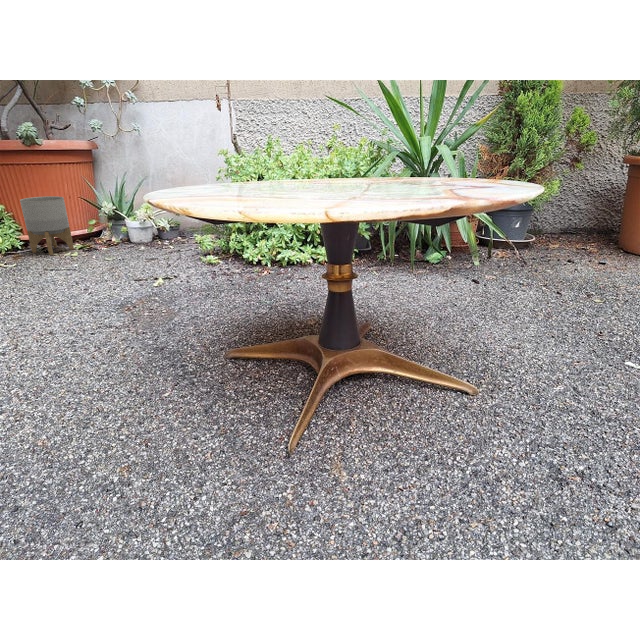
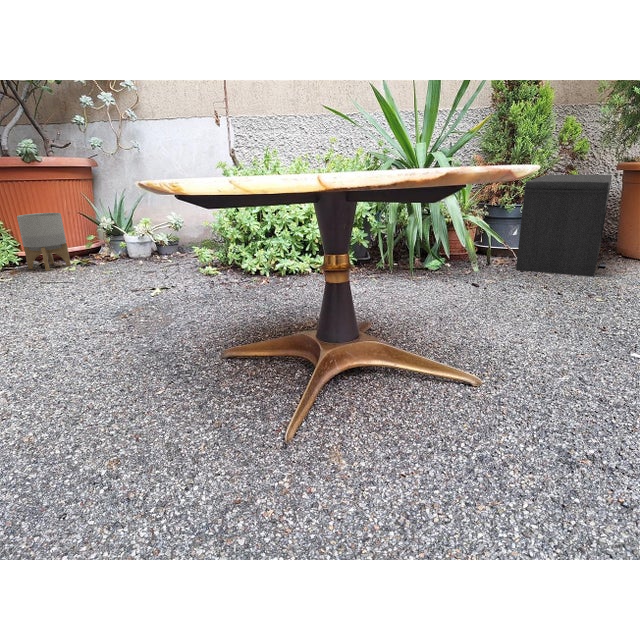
bench: none [512,169,611,275] -> present [516,175,612,277]

